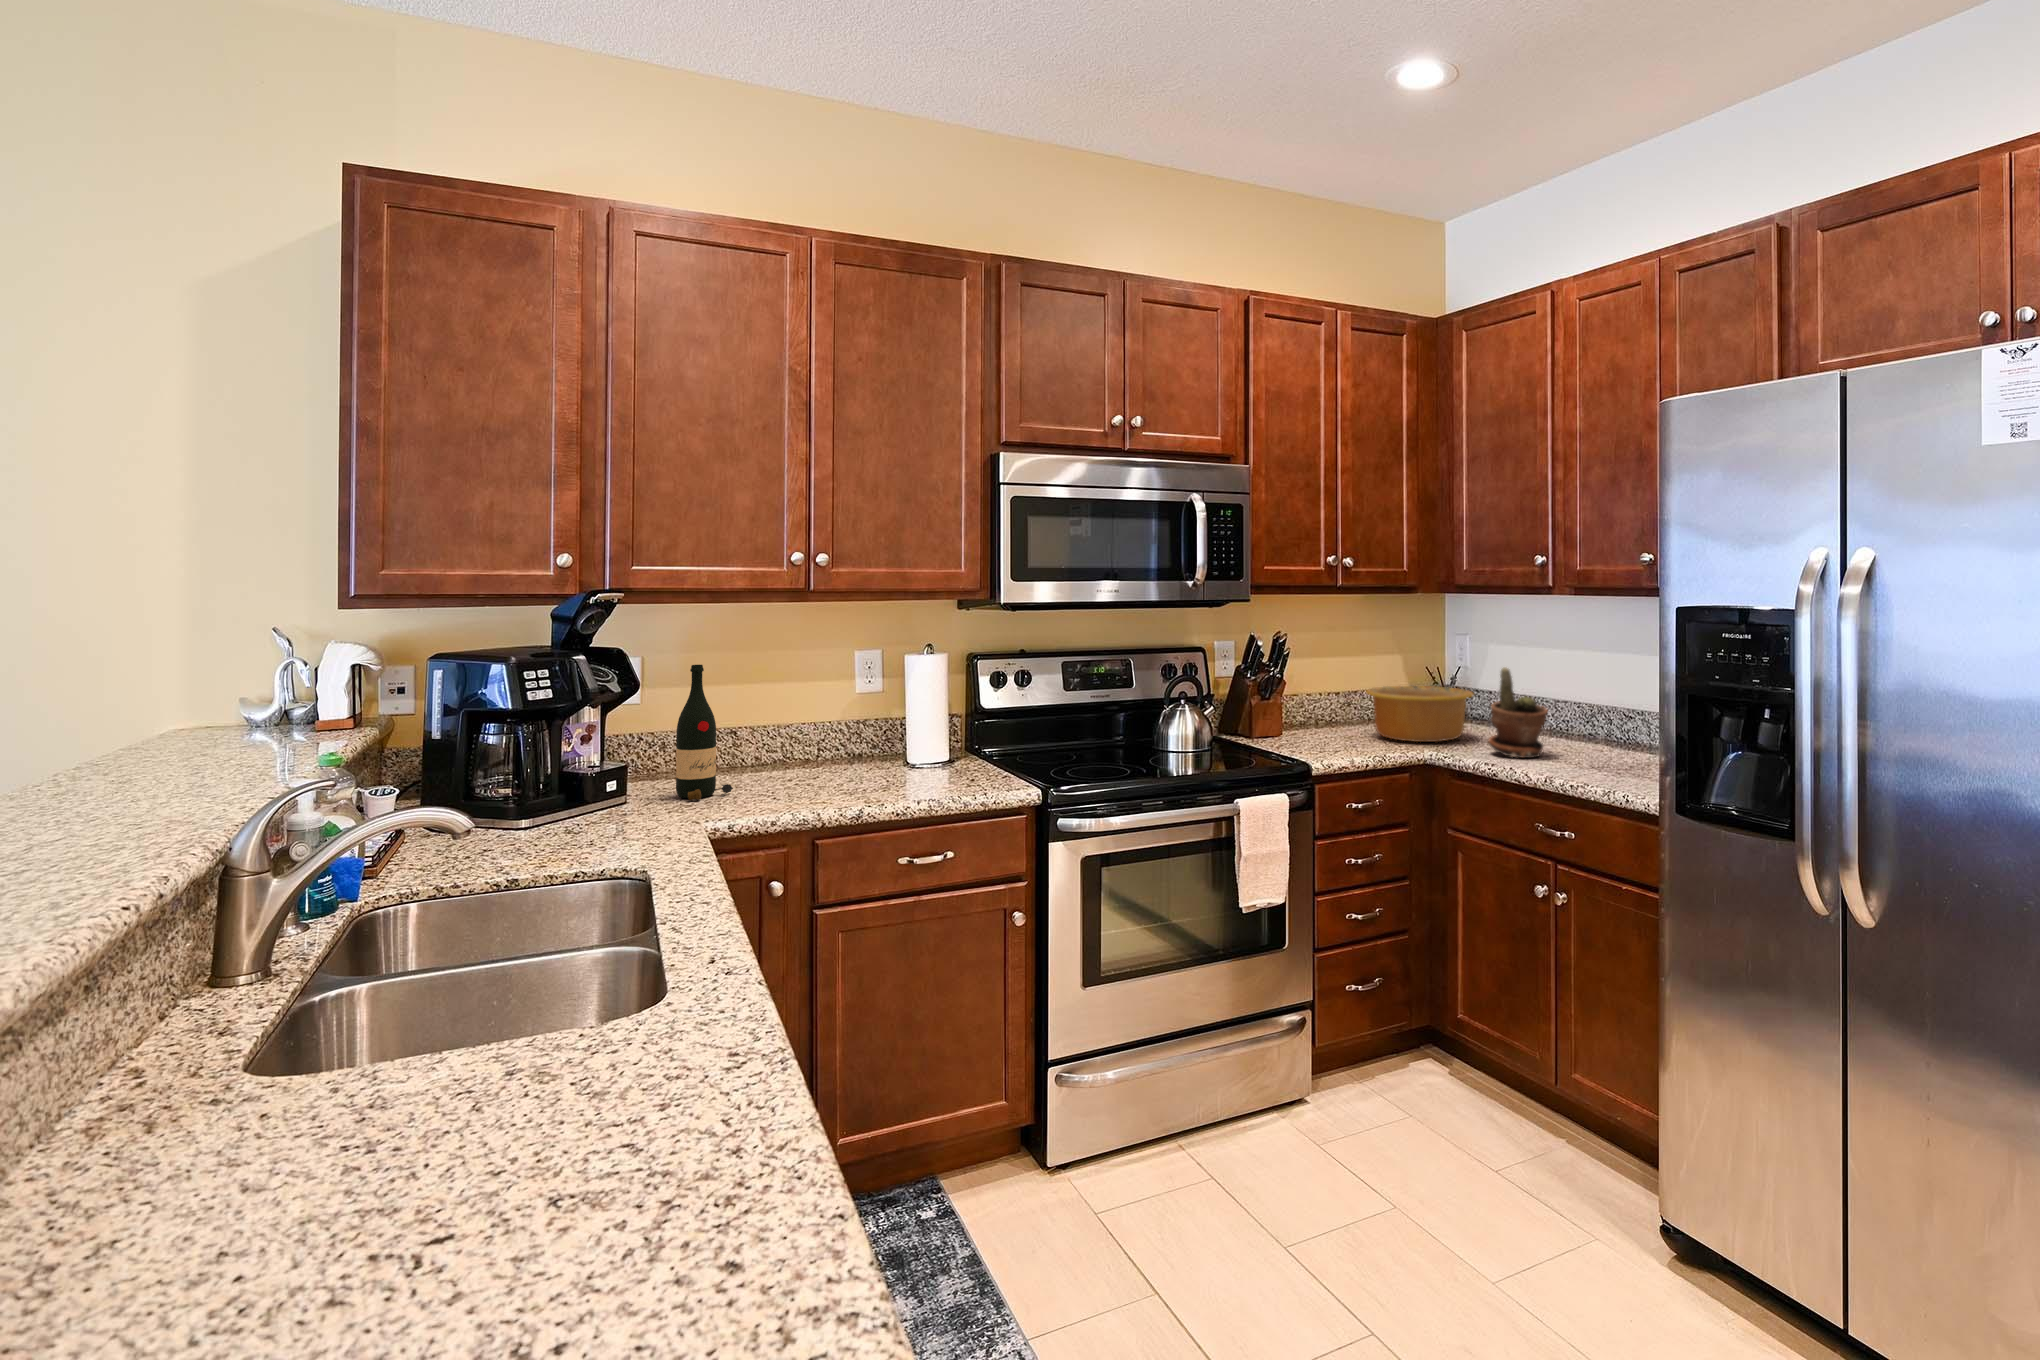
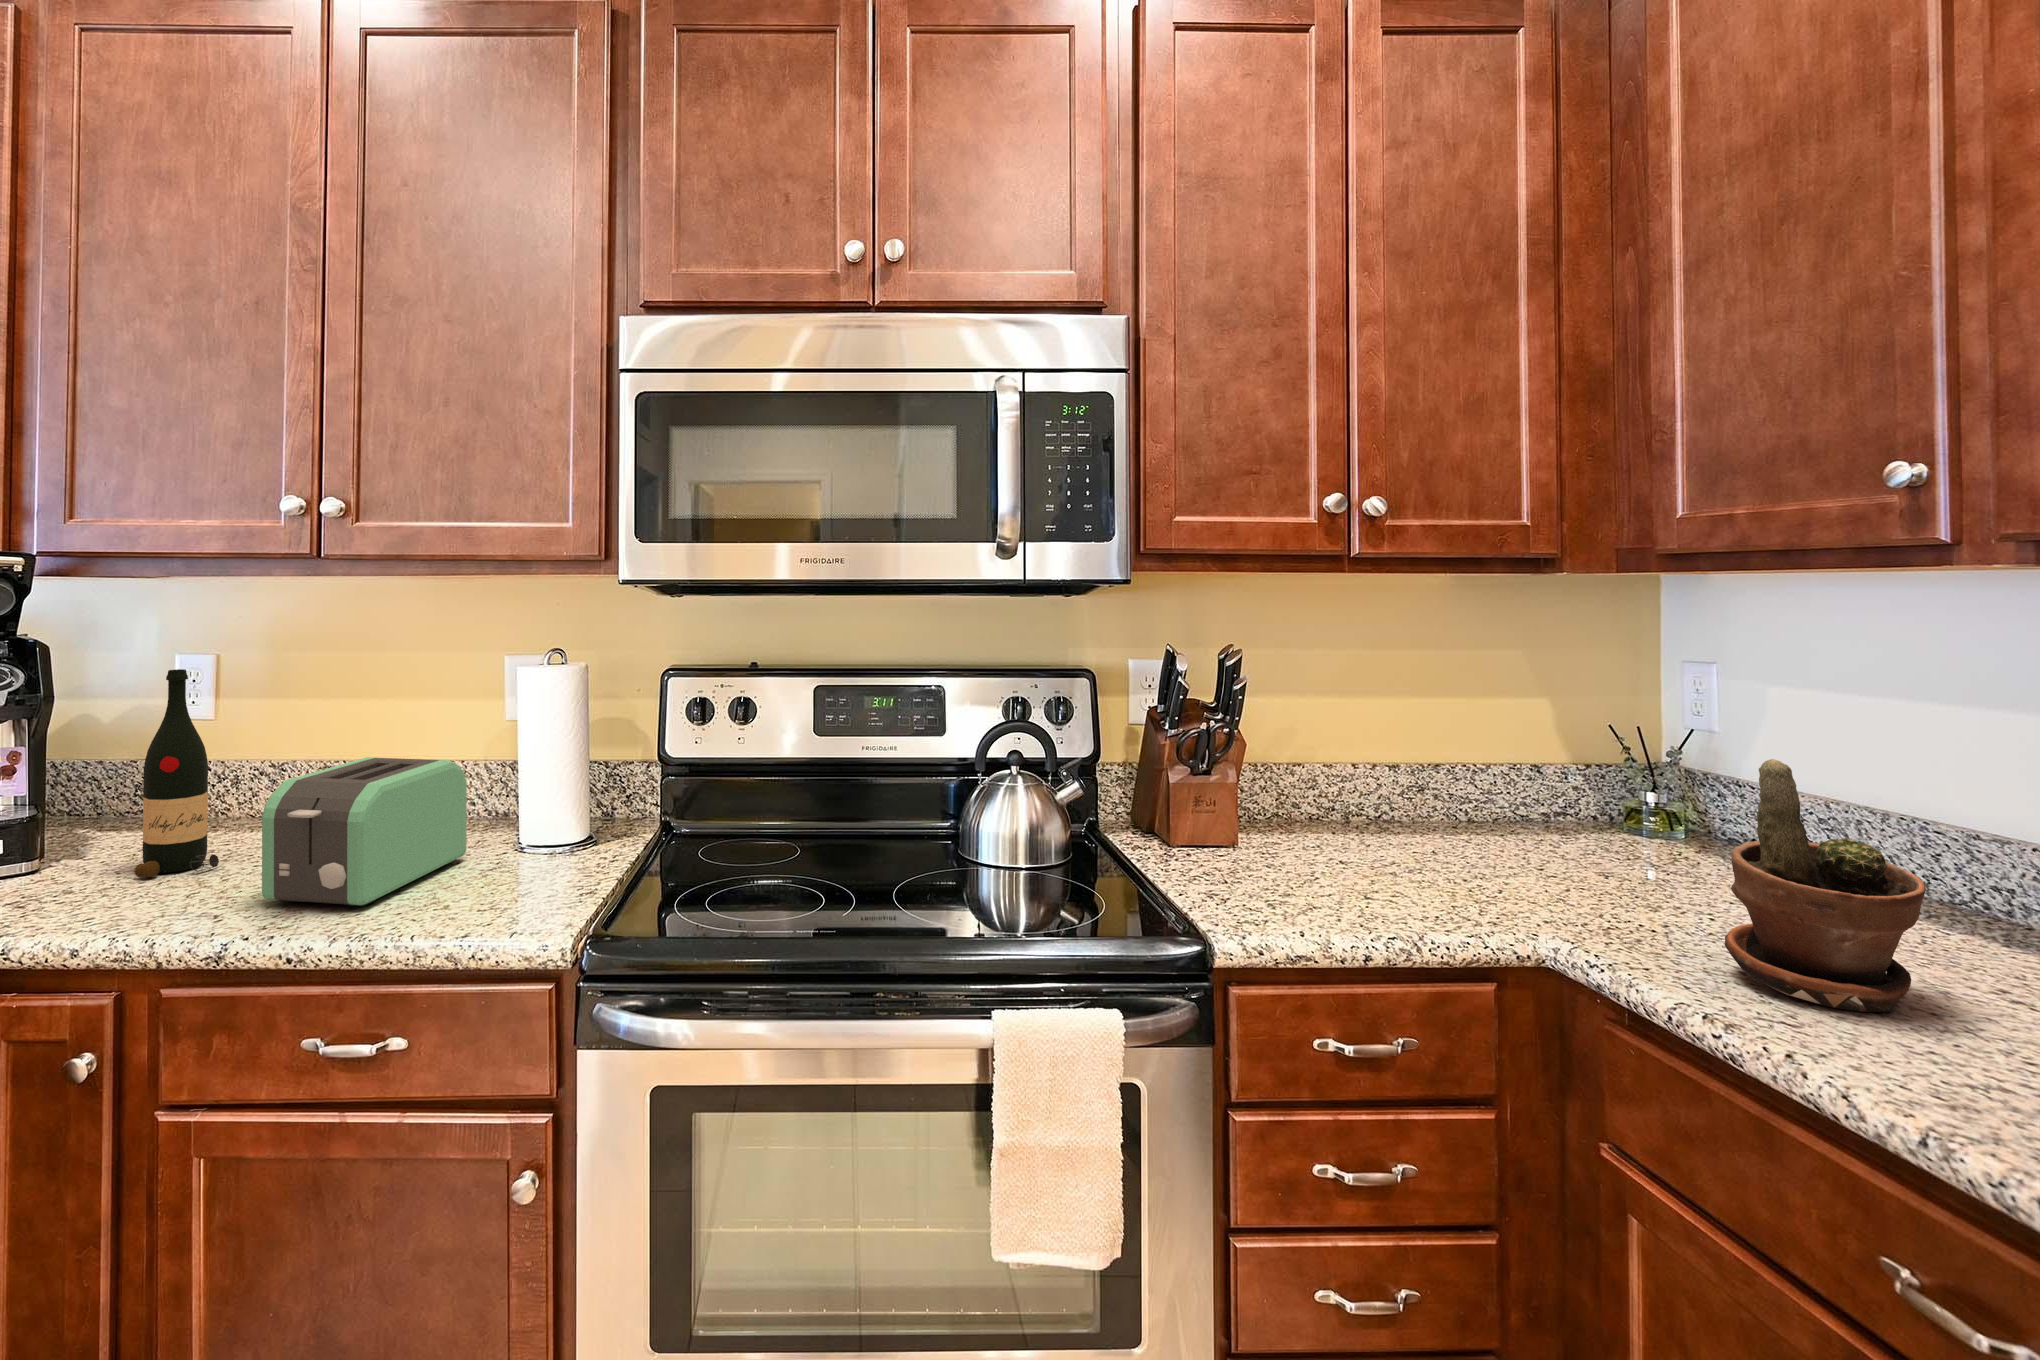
bowl: present [1366,686,1473,742] -> none [1429,764,1704,906]
toaster: none [817,714,889,798] -> present [262,757,467,906]

